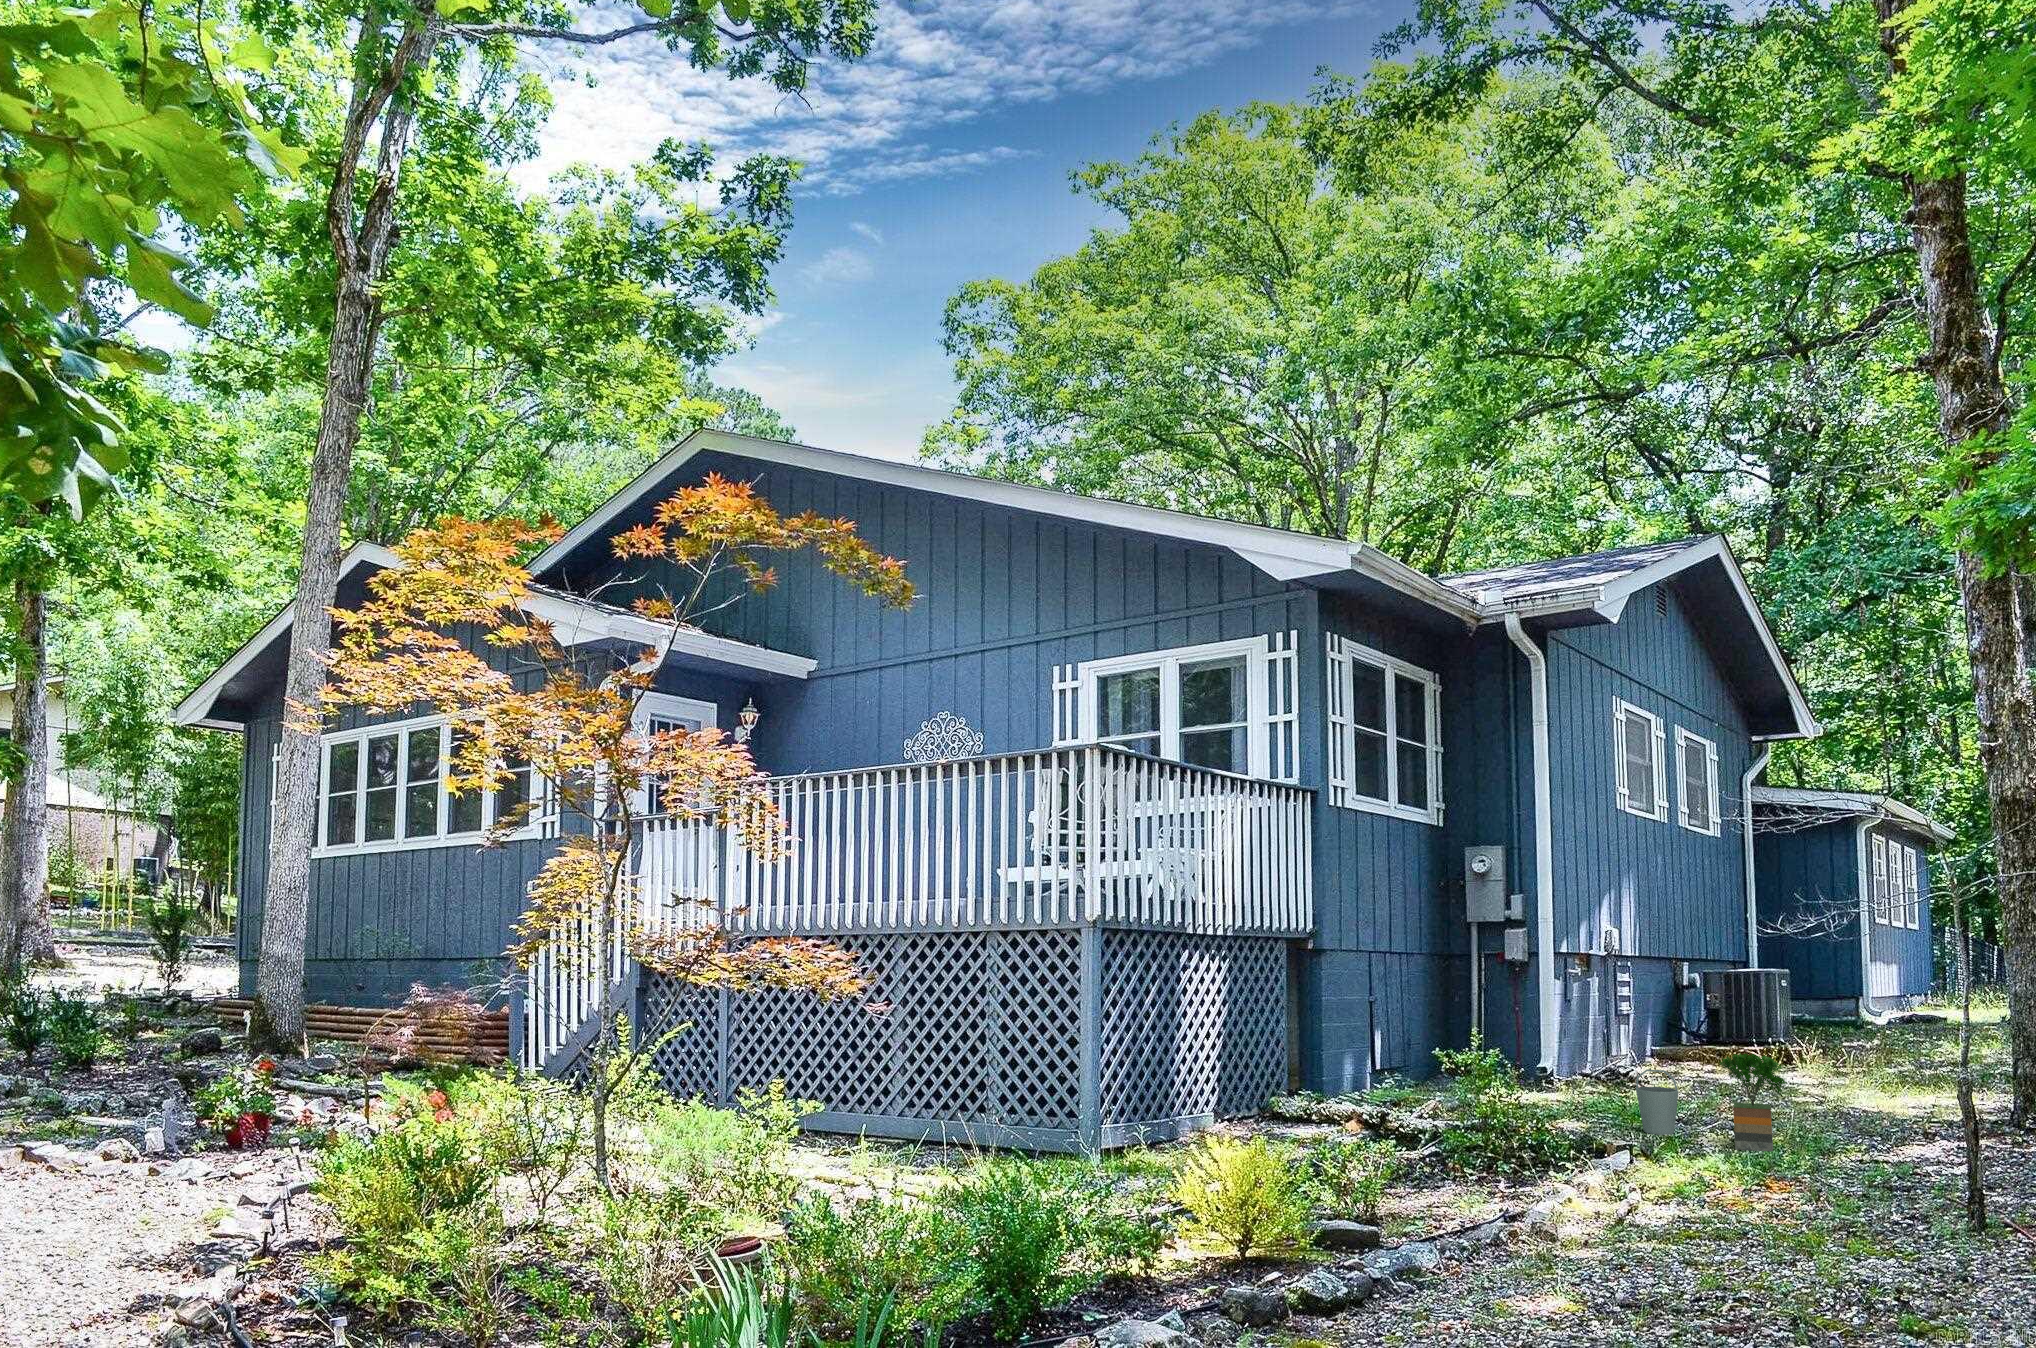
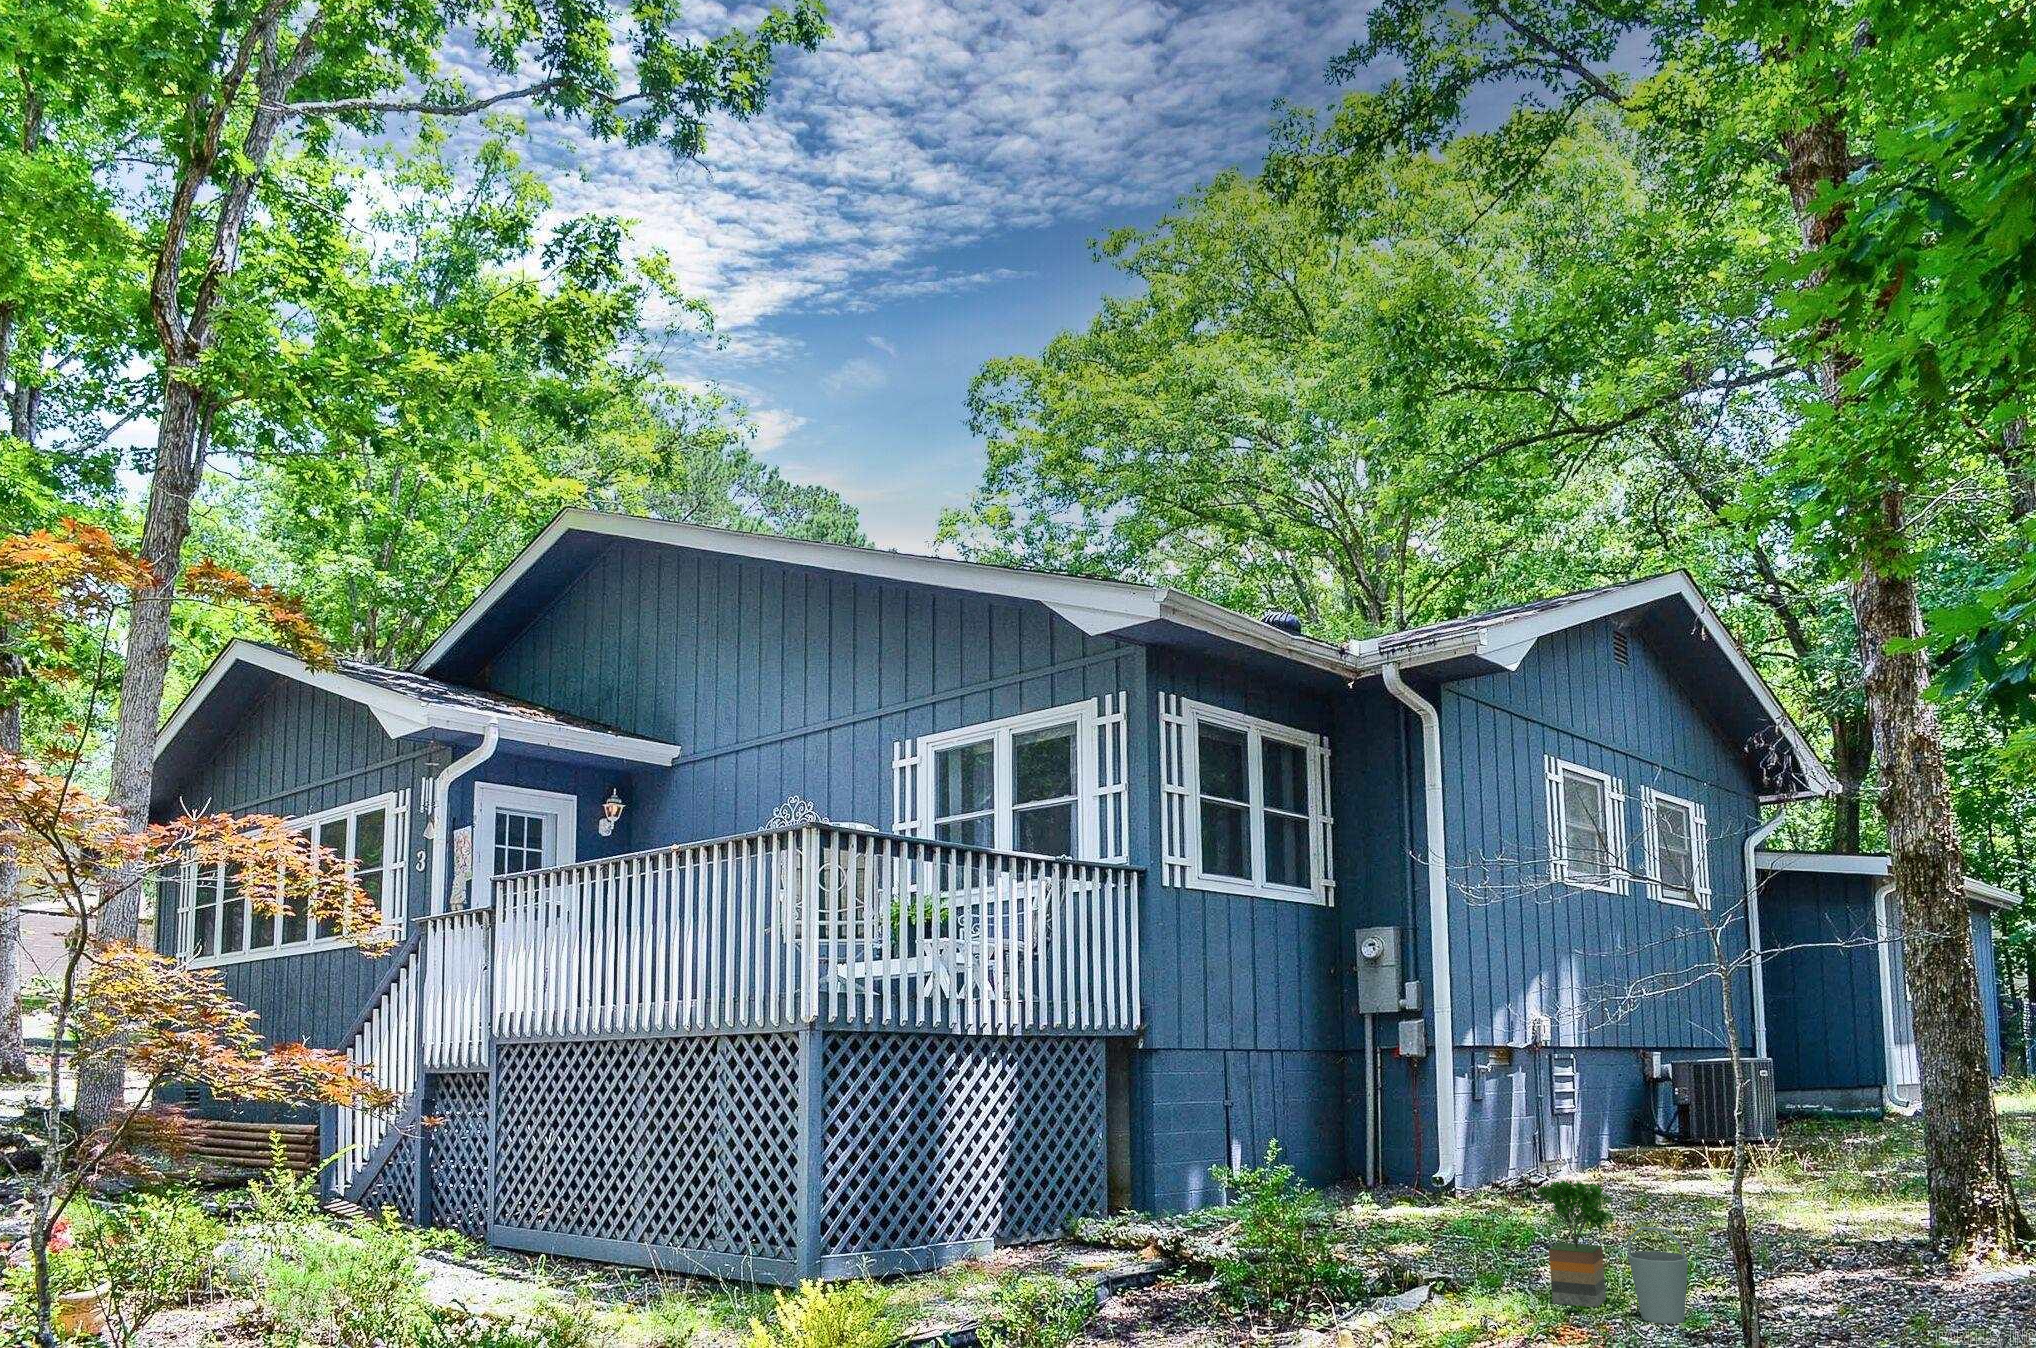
bucket: present [1636,1069,1679,1135] -> present [1628,1227,1688,1324]

